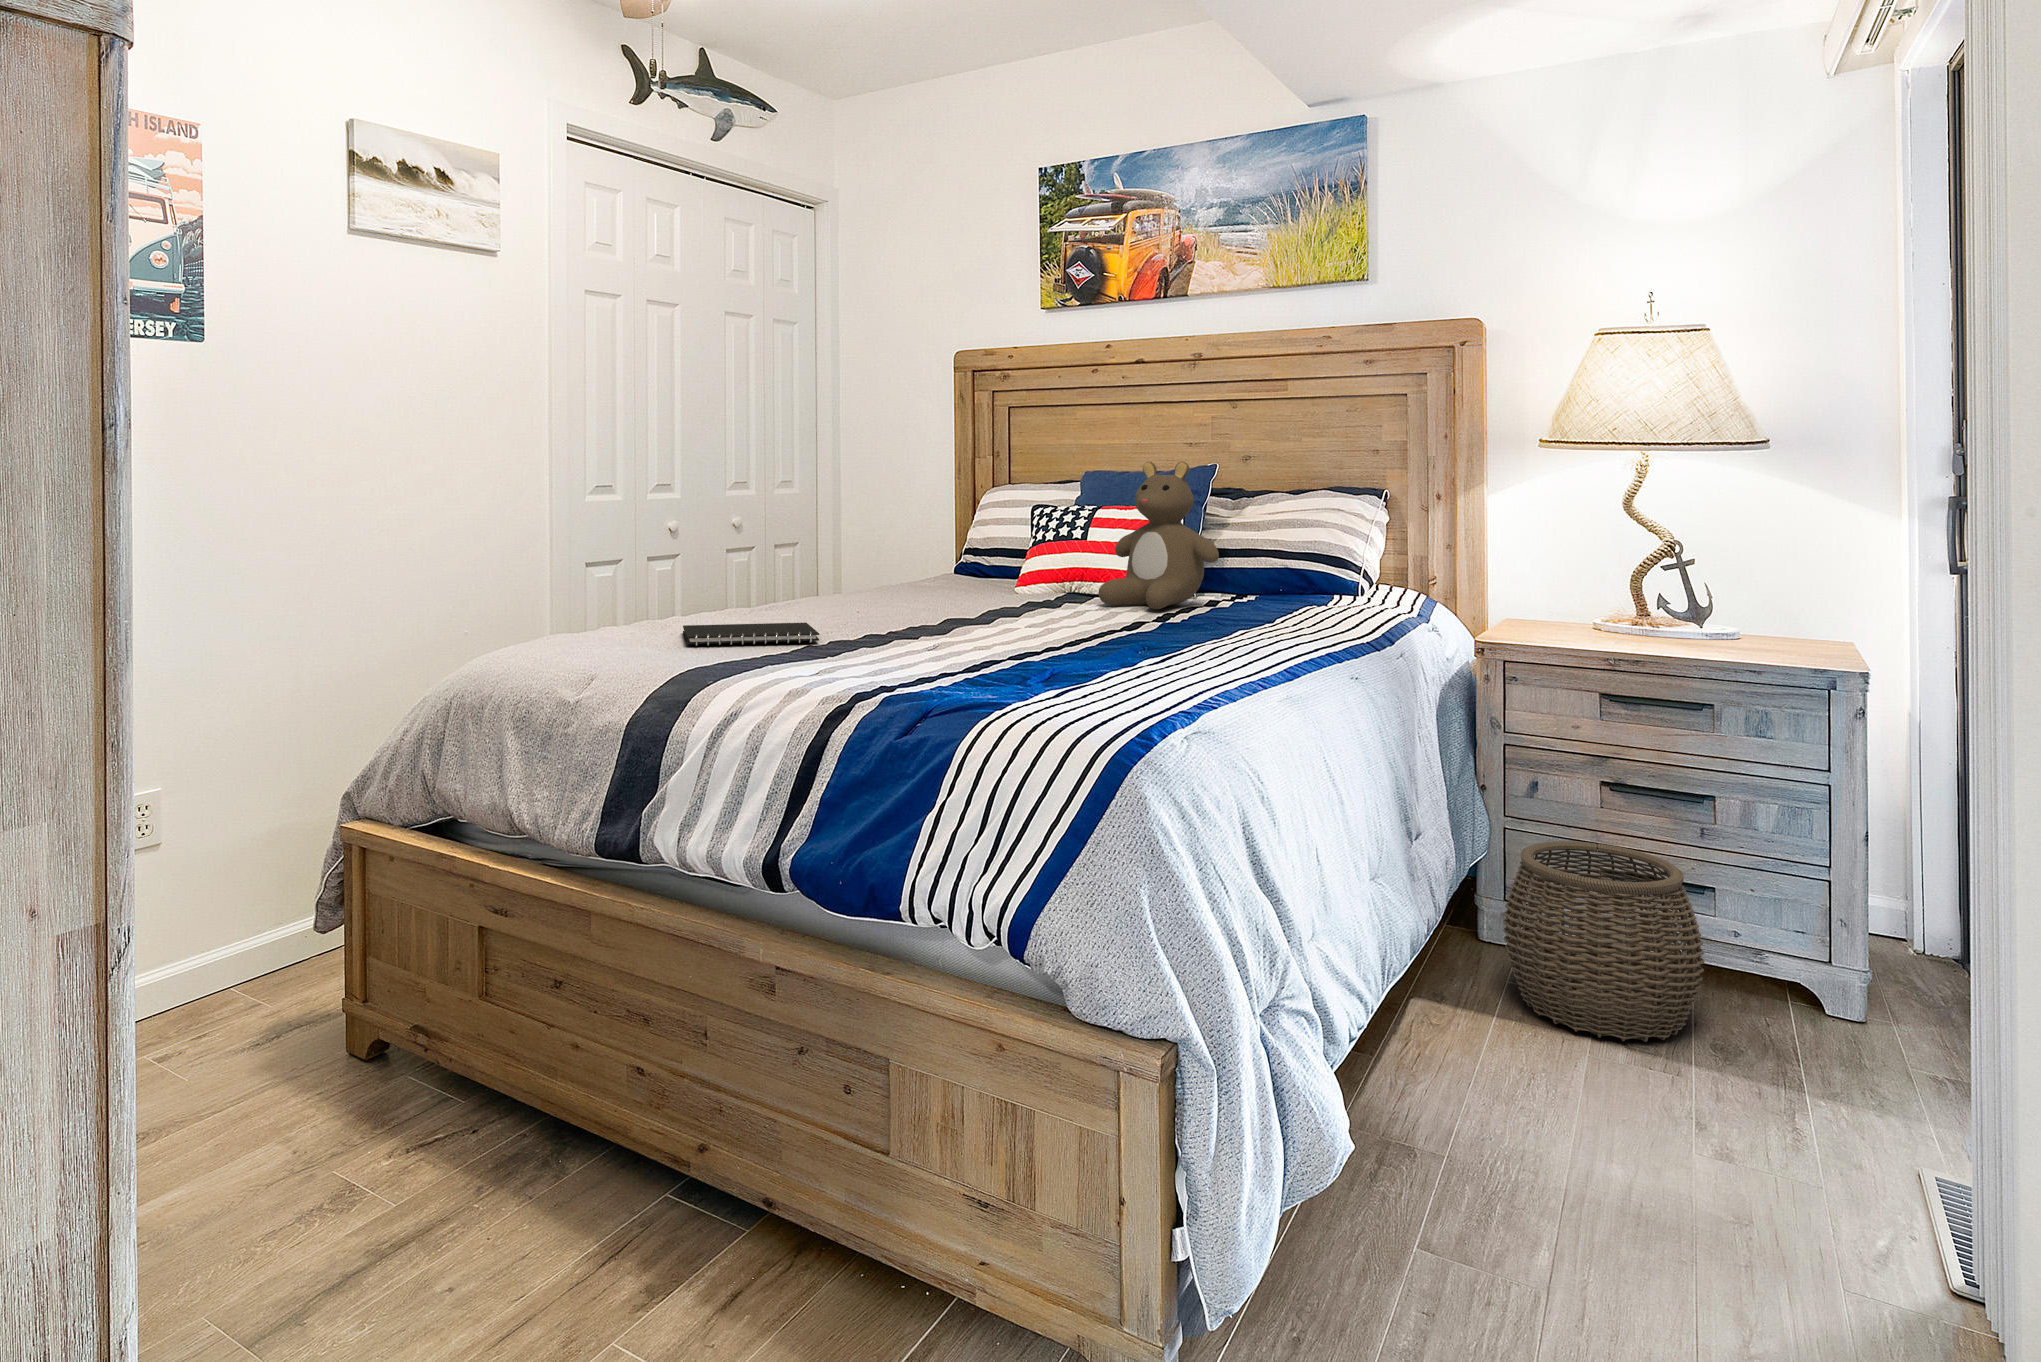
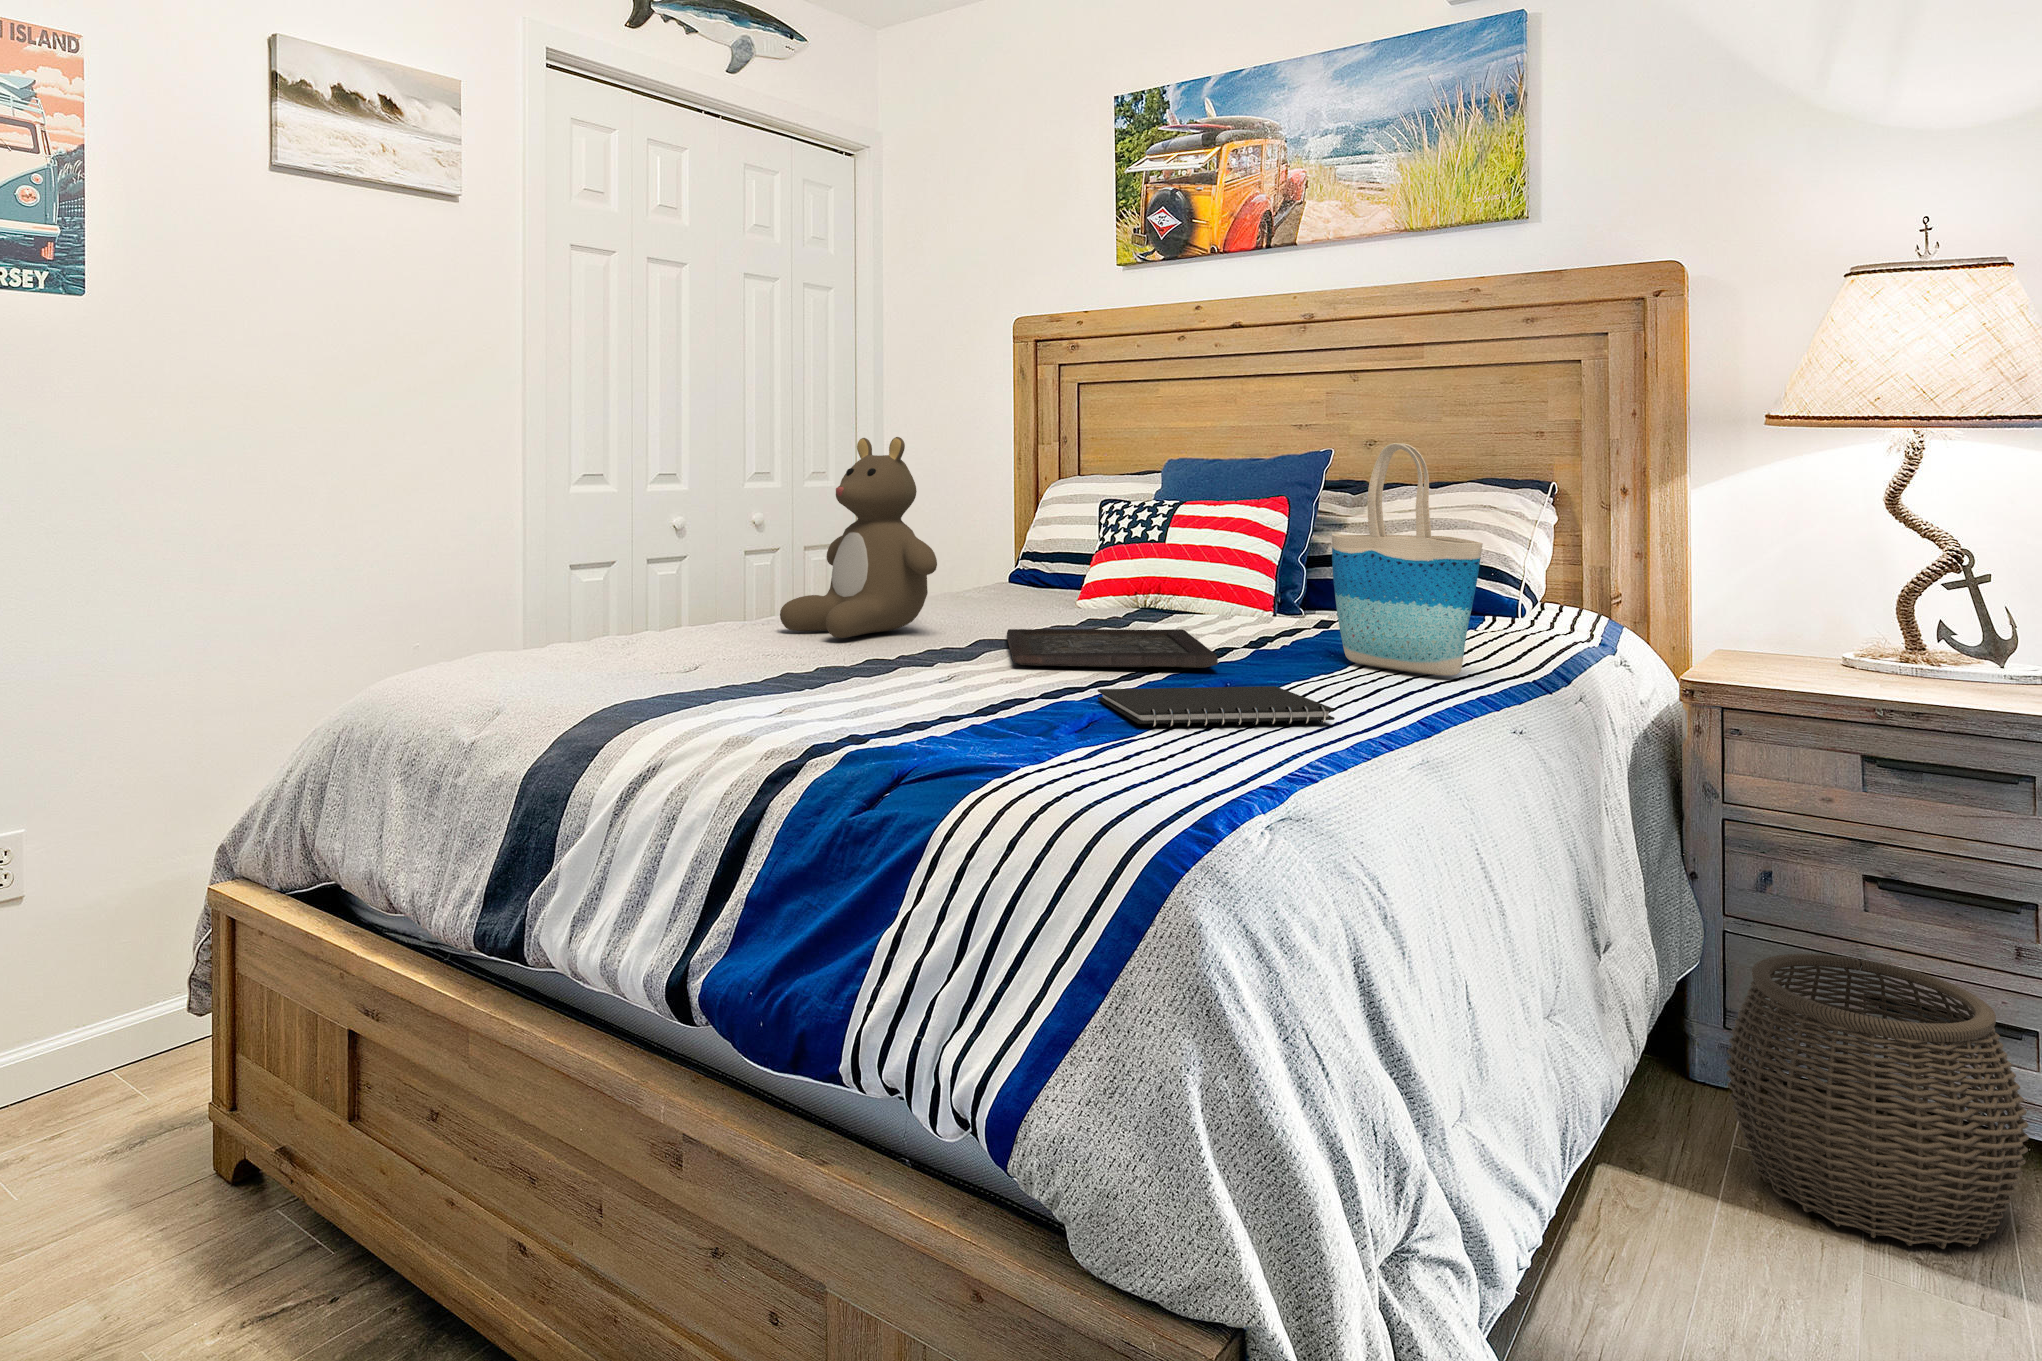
teddy bear: present [1098,462,1219,609] -> present [780,437,937,638]
tote bag: none [1218,466,1329,640] -> present [1332,443,1483,676]
tray: none [969,609,1136,637] -> present [1007,629,1218,668]
notebook: present [683,623,819,646] -> present [1097,686,1335,727]

